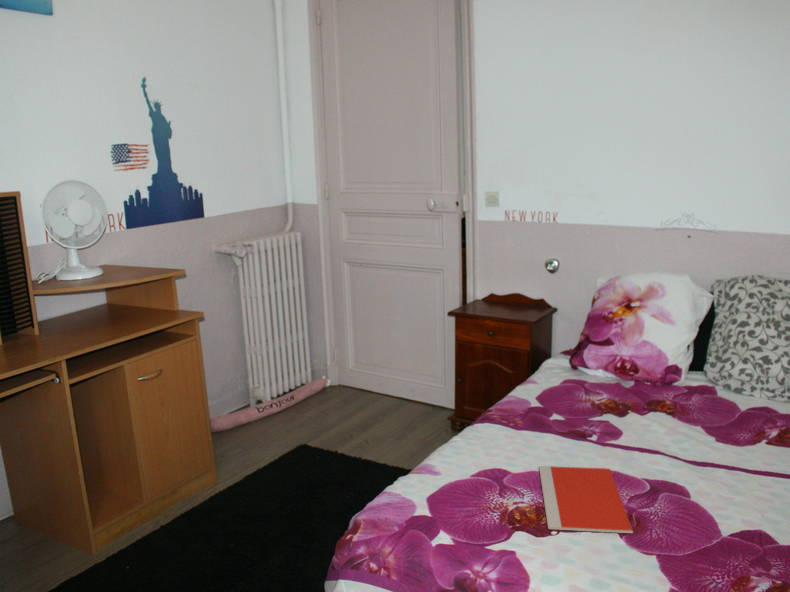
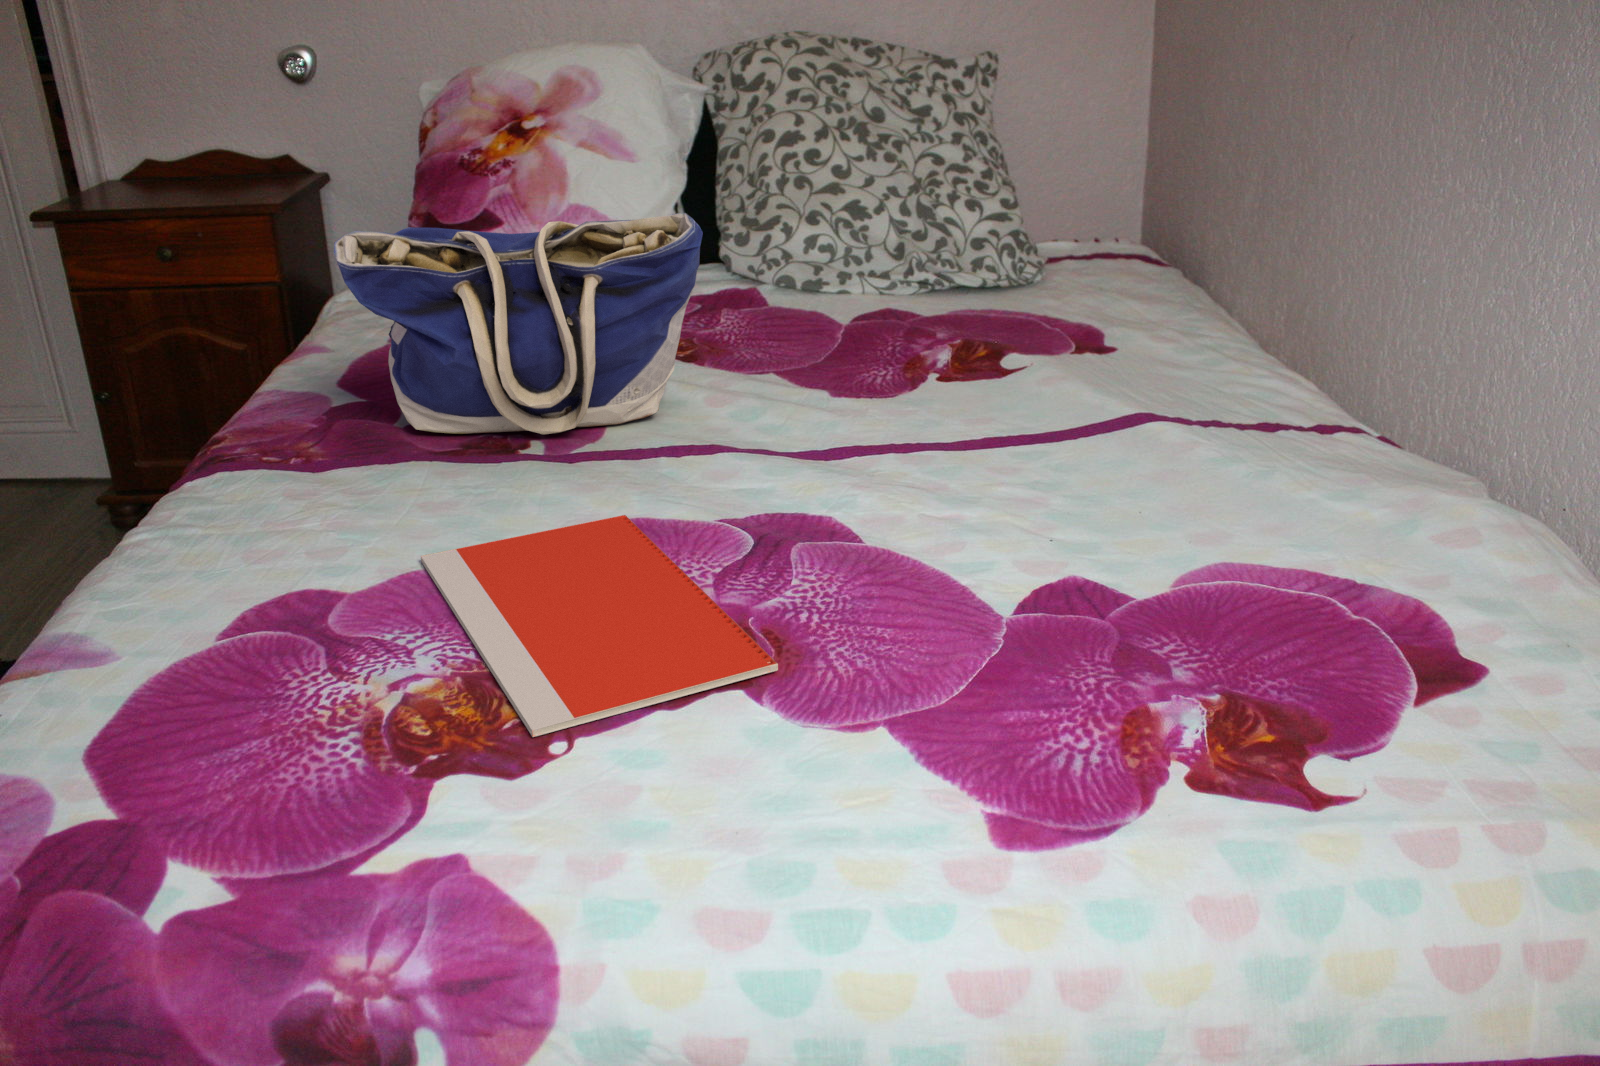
tote bag: none [537,356,663,434] -> present [334,213,703,434]

